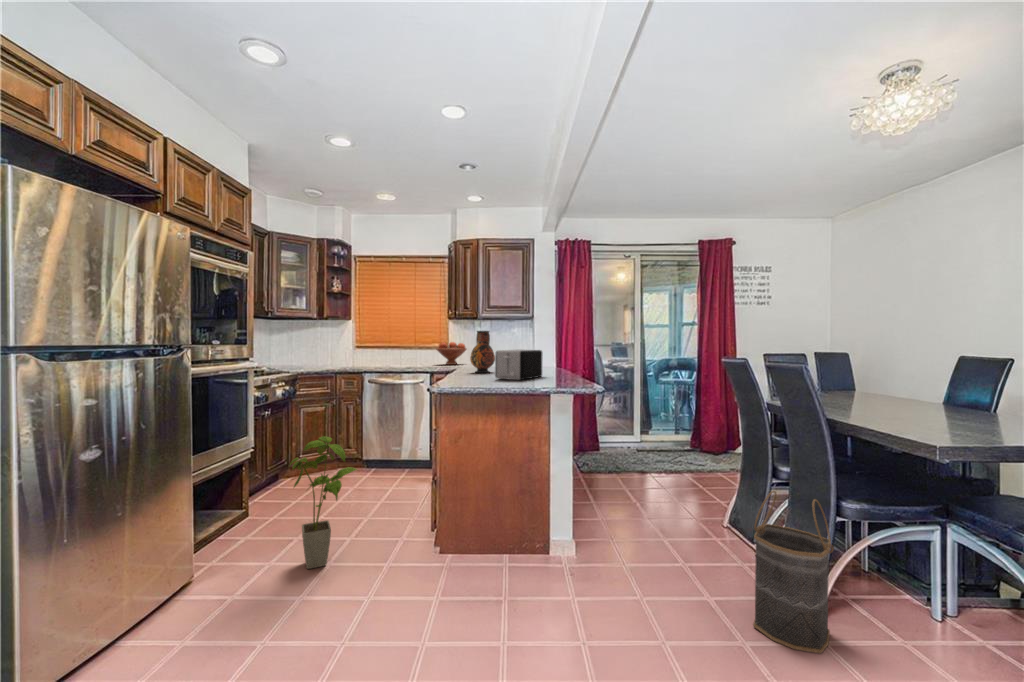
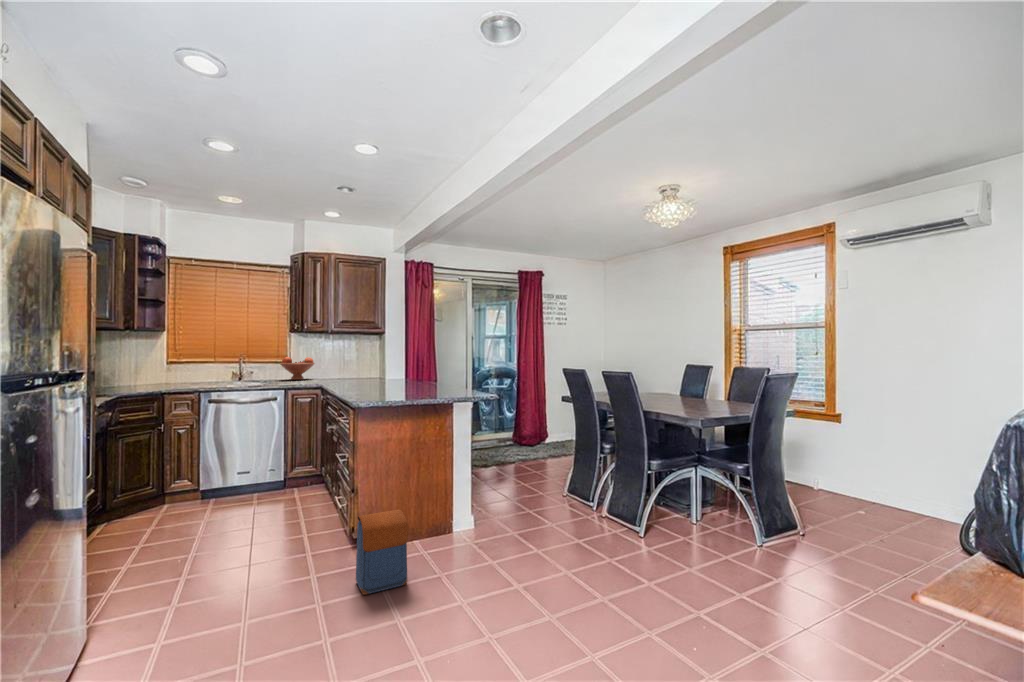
vase: present [470,331,495,373] -> none [350,347,374,387]
toaster: present [495,350,542,380] -> none [398,364,433,391]
house plant: present [290,436,357,569] -> none [194,458,272,599]
basket: present [753,491,834,654] -> none [608,457,654,557]
backpack: none [415,513,469,602] -> present [356,509,408,595]

